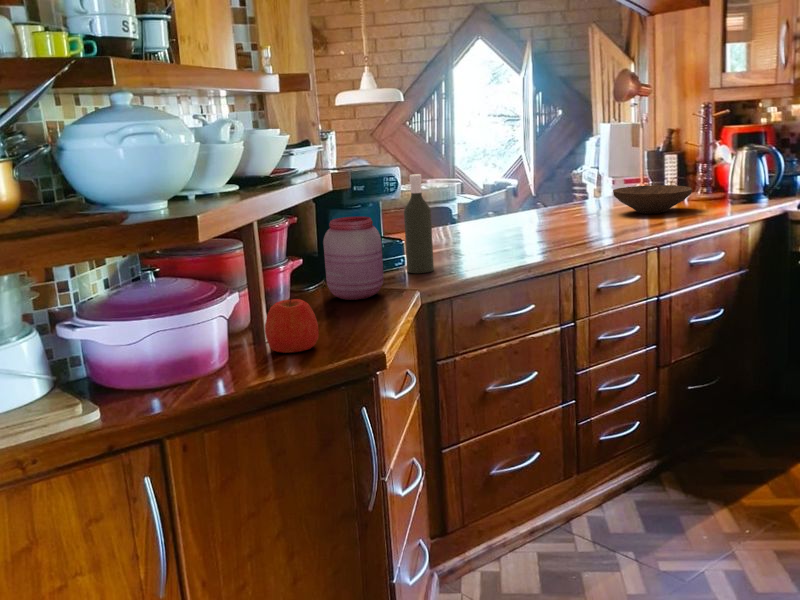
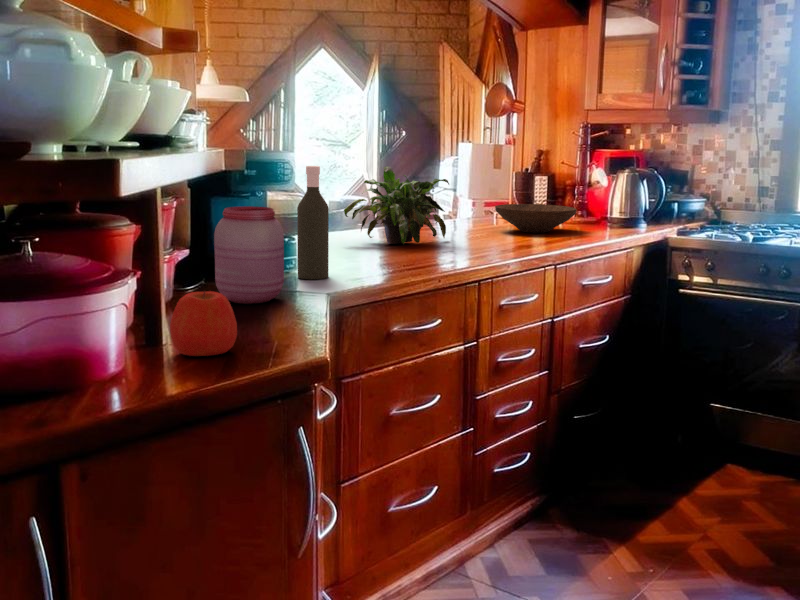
potted plant: none [465,163,561,234] -> present [344,167,449,244]

